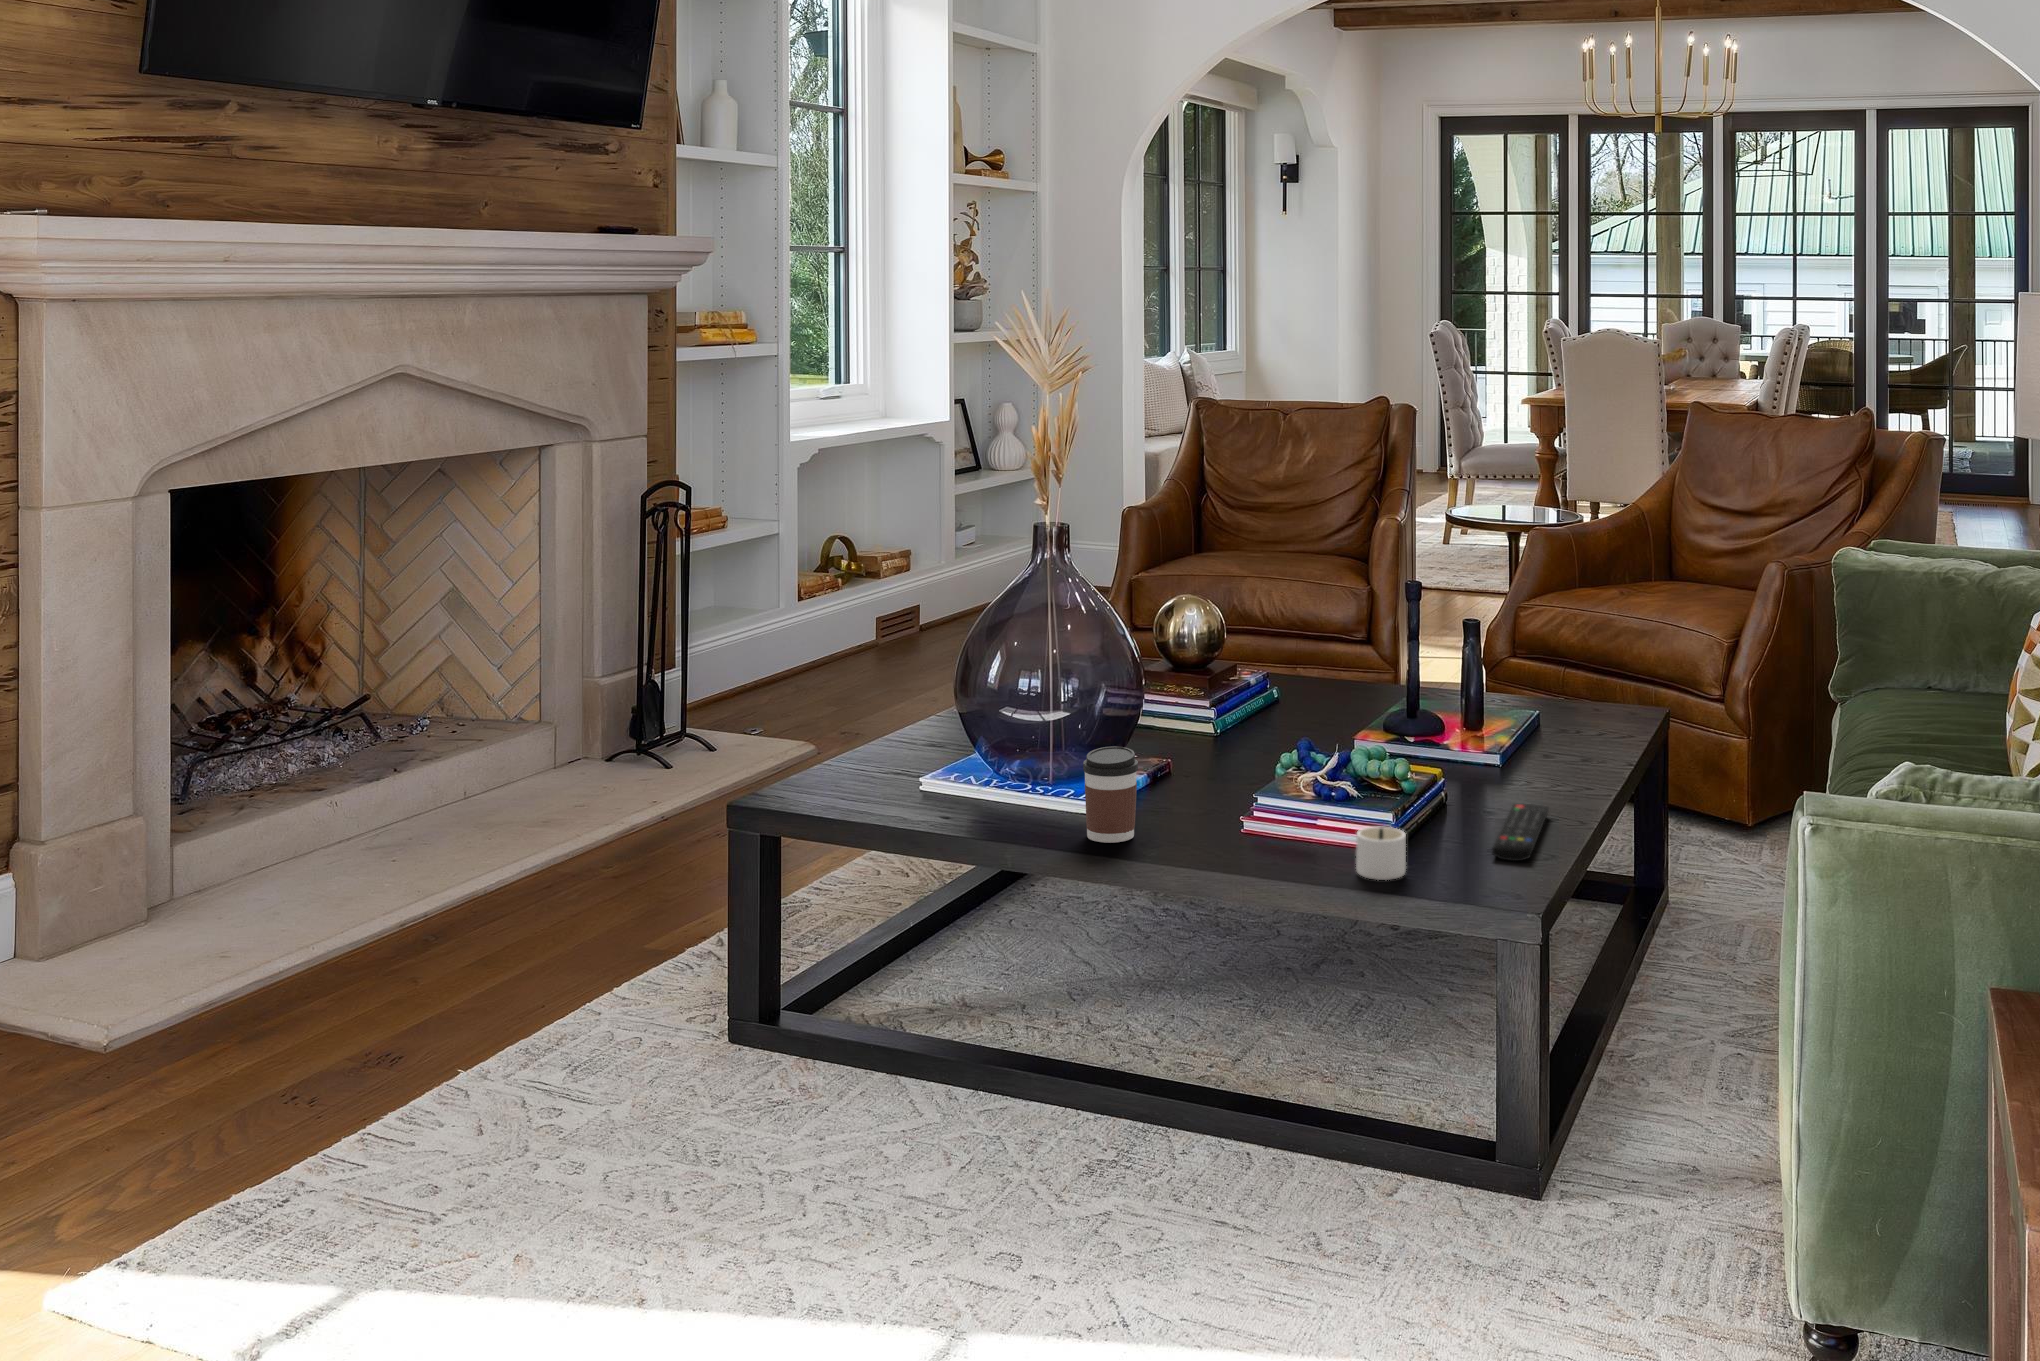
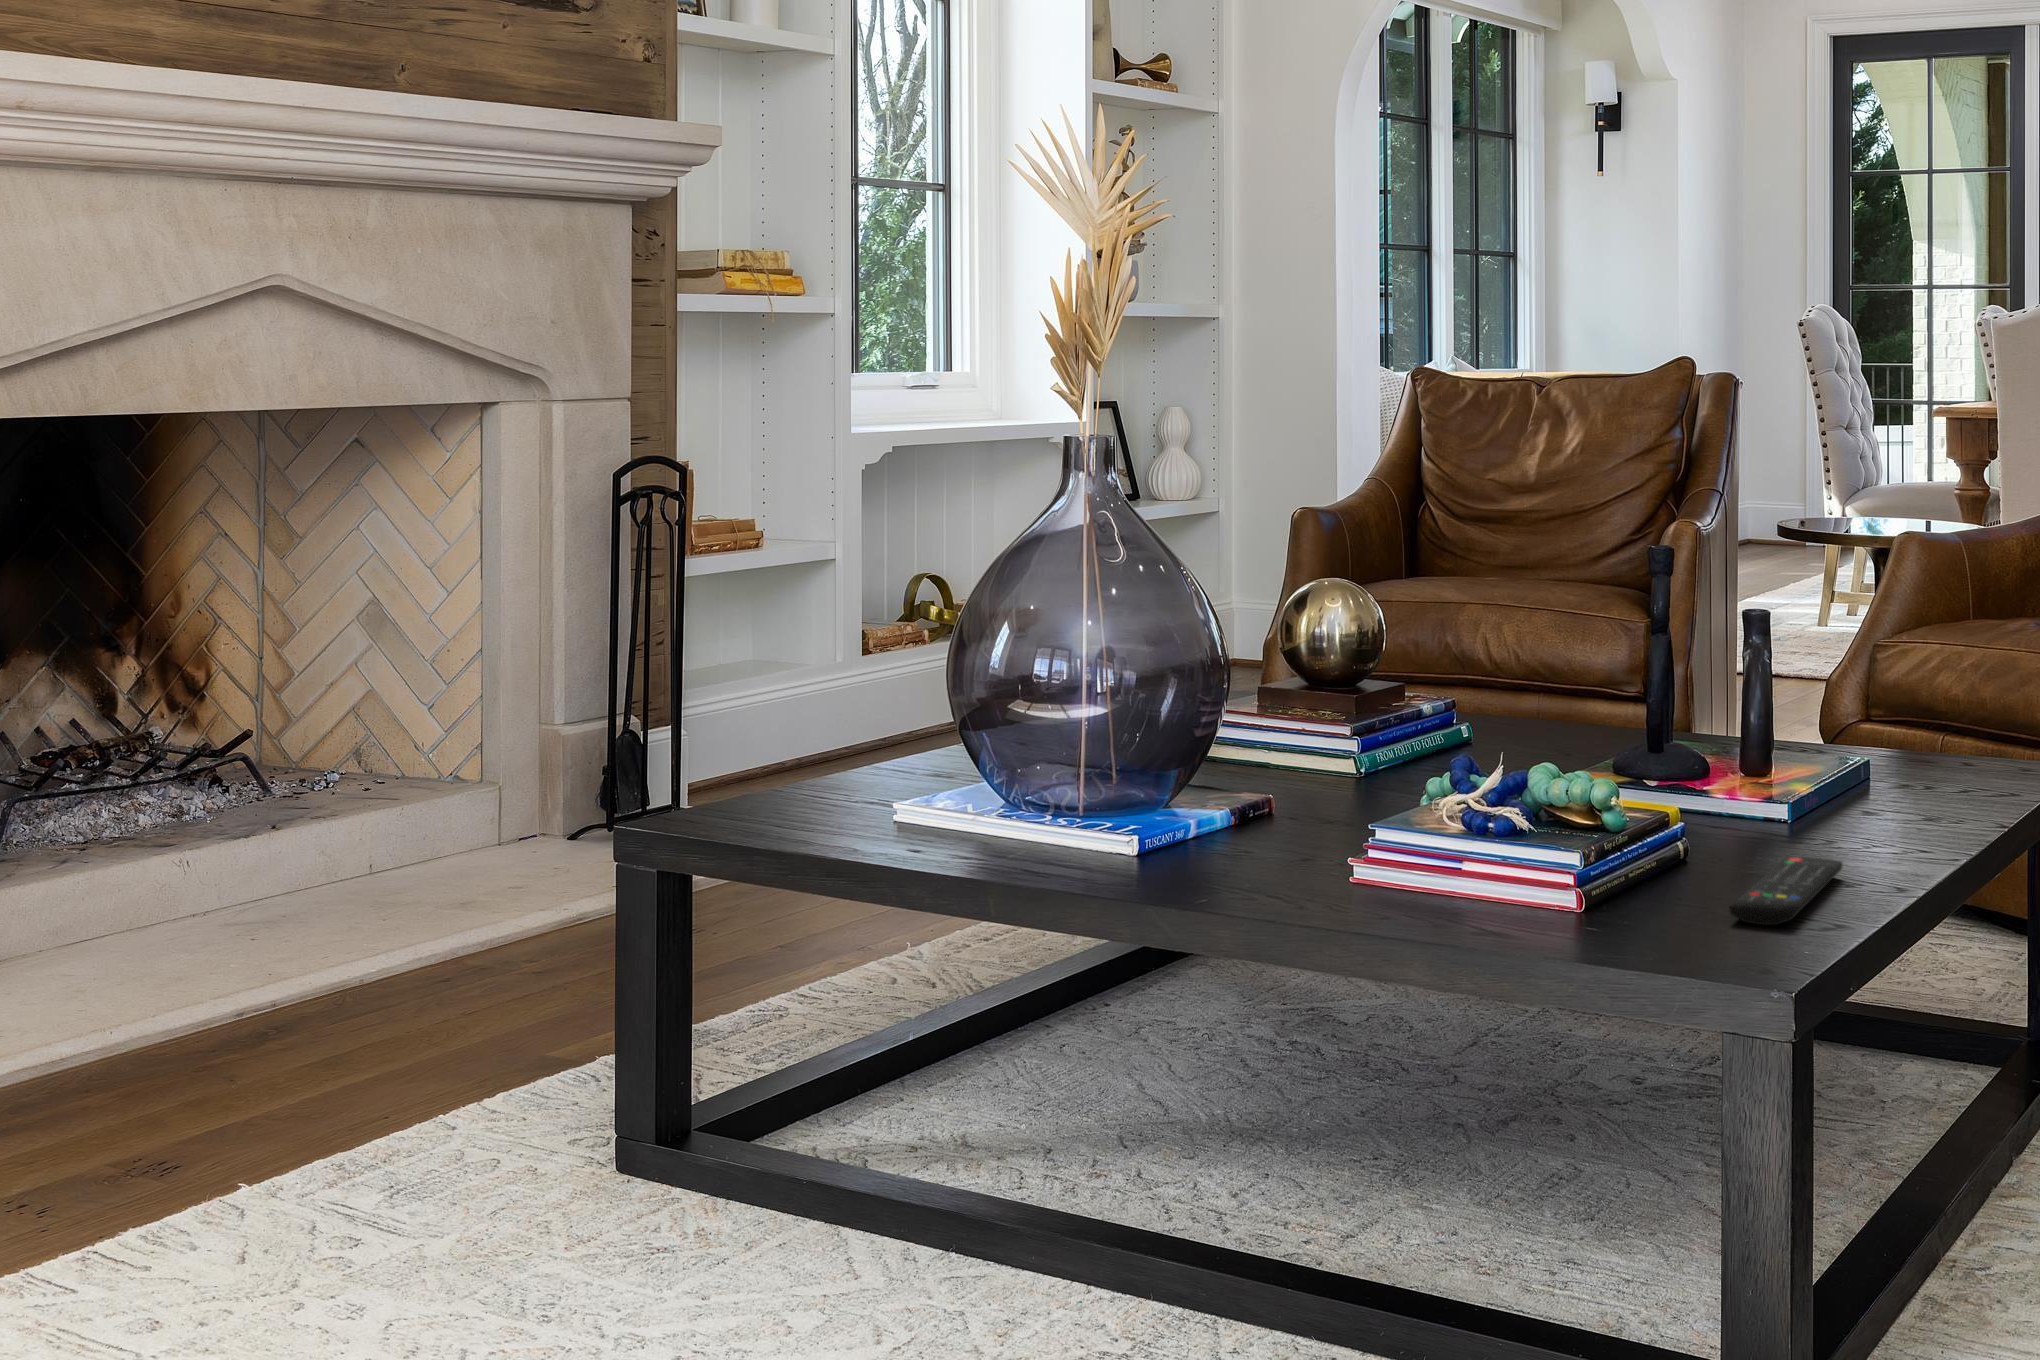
coffee cup: present [1083,746,1138,843] -> none [1103,742,1186,882]
candle: present [1356,827,1406,880] -> none [1506,860,1620,939]

